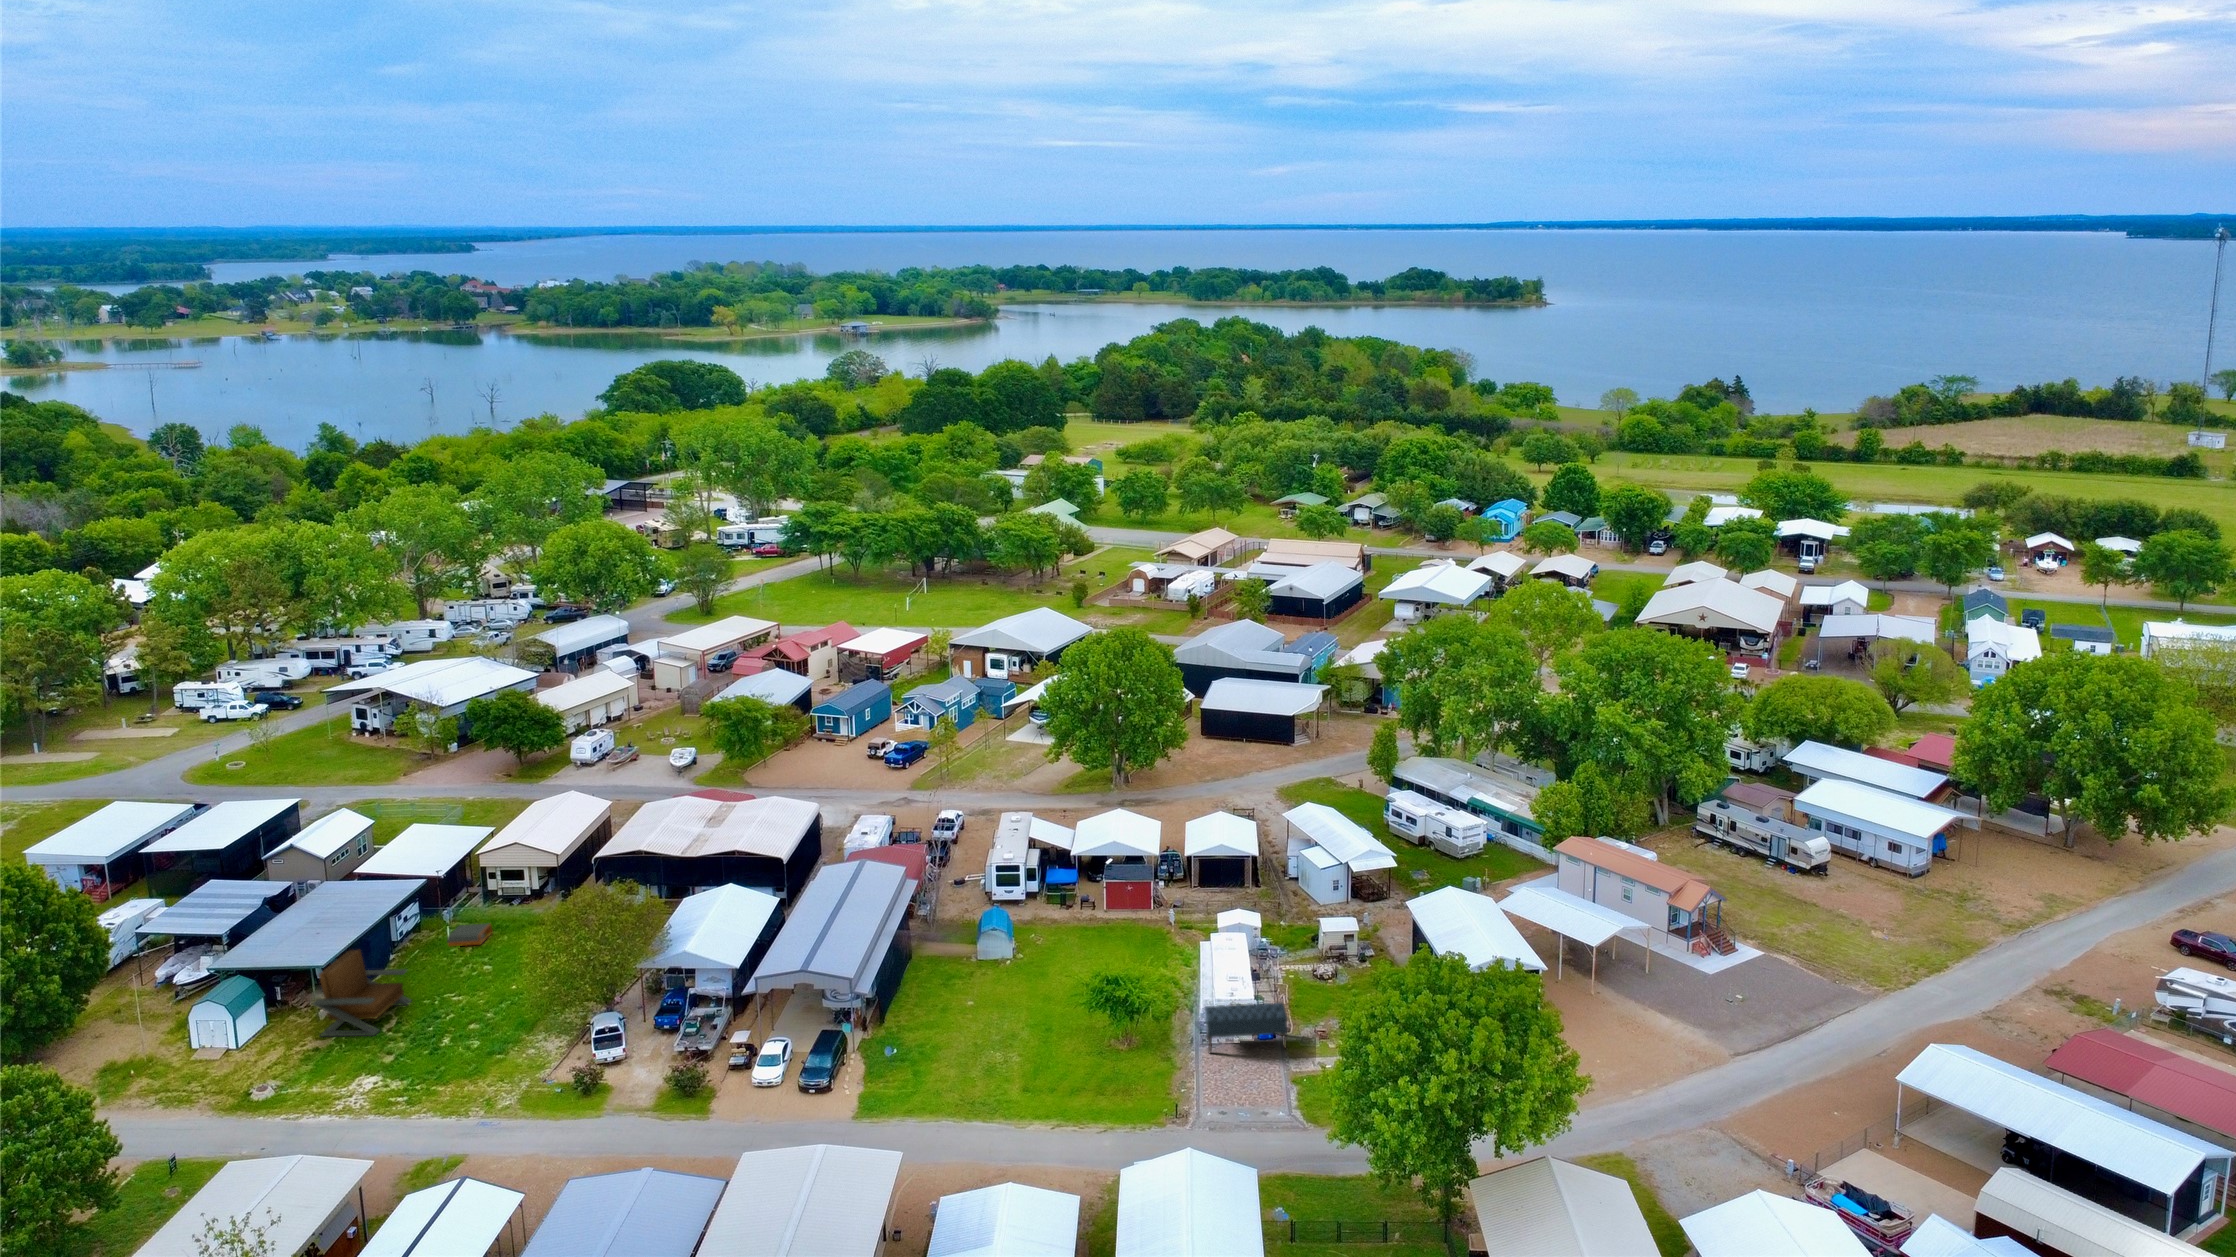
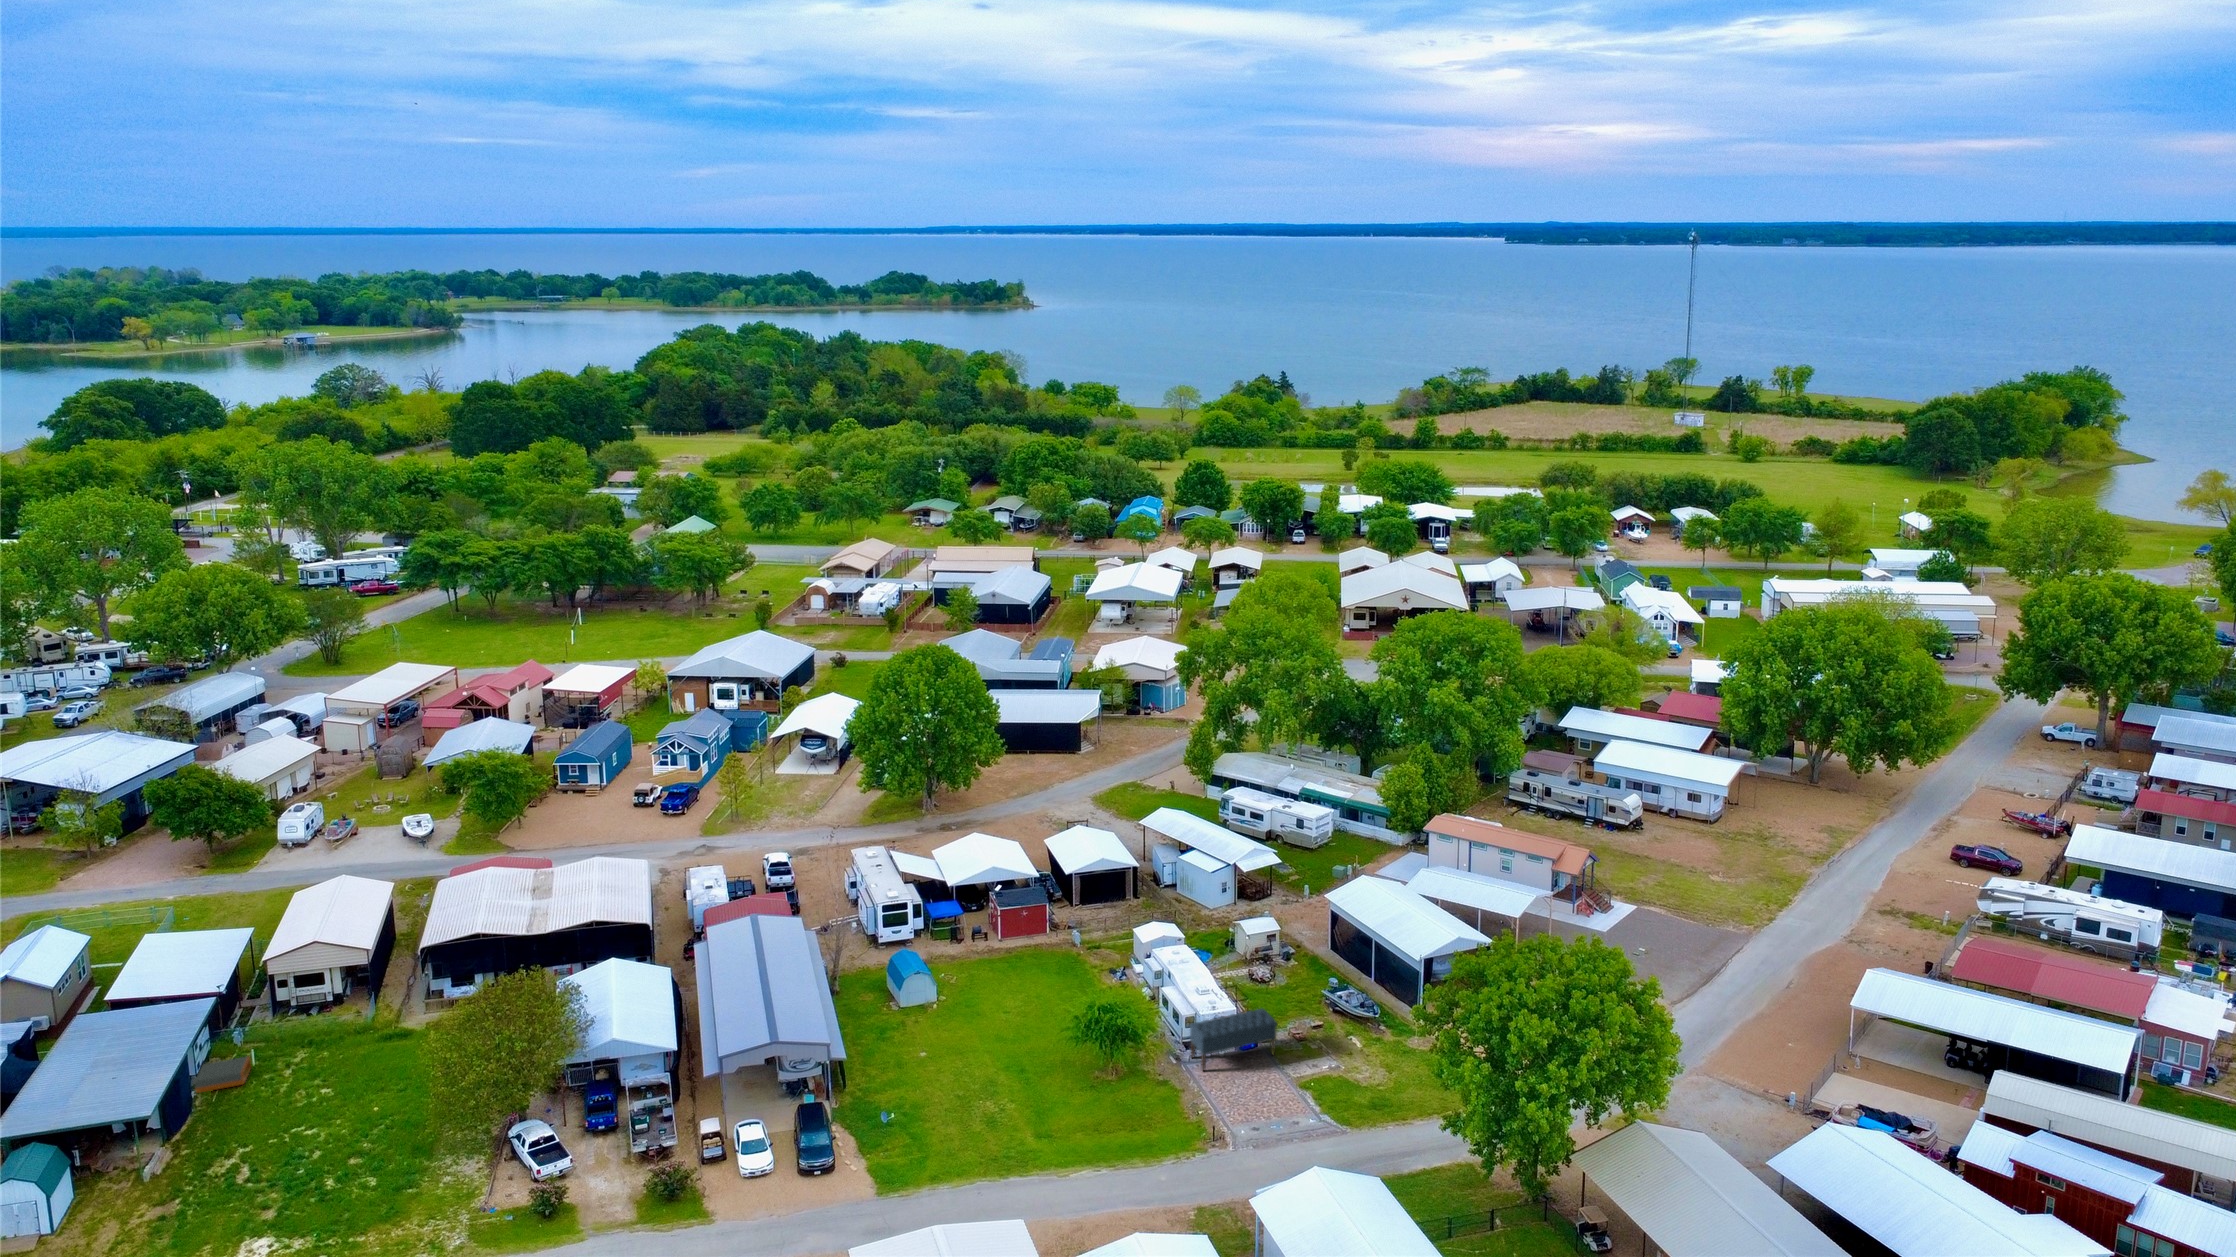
lounge chair: present [313,950,411,1036] -> none [57,1113,184,1237]

